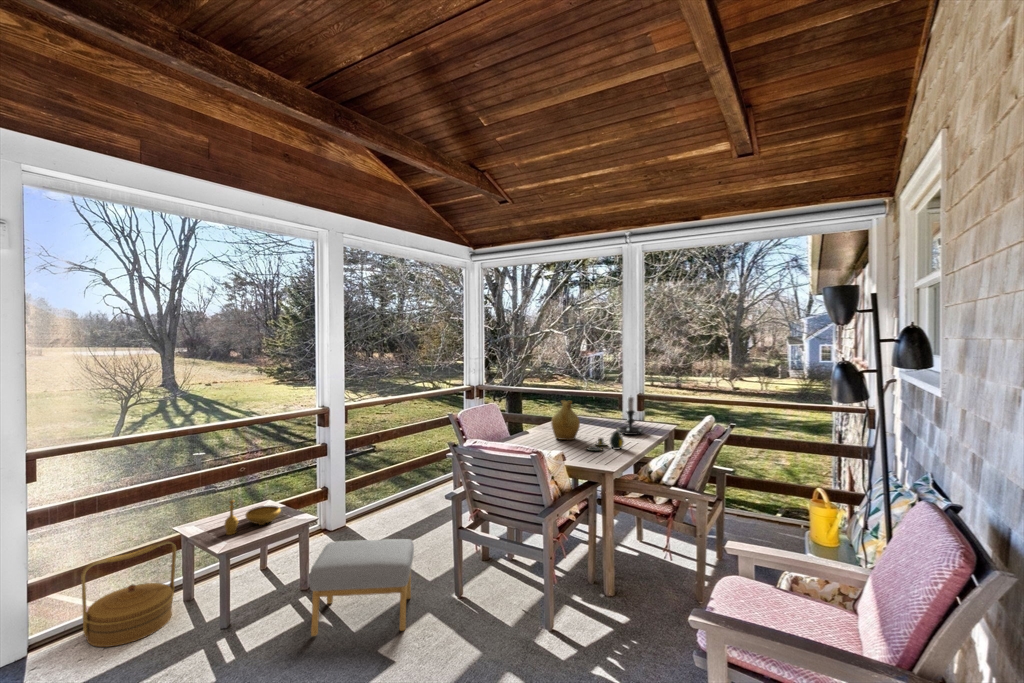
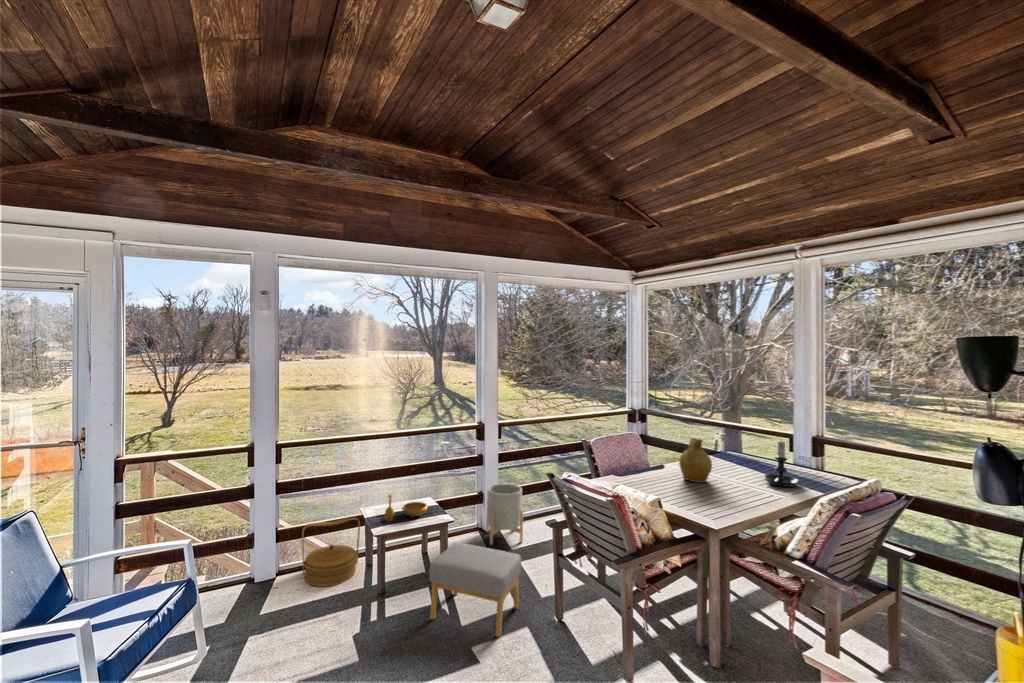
teapot: present [587,430,624,451] -> none [704,480,751,503]
planter: none [334,474,383,544] -> present [486,484,523,545]

